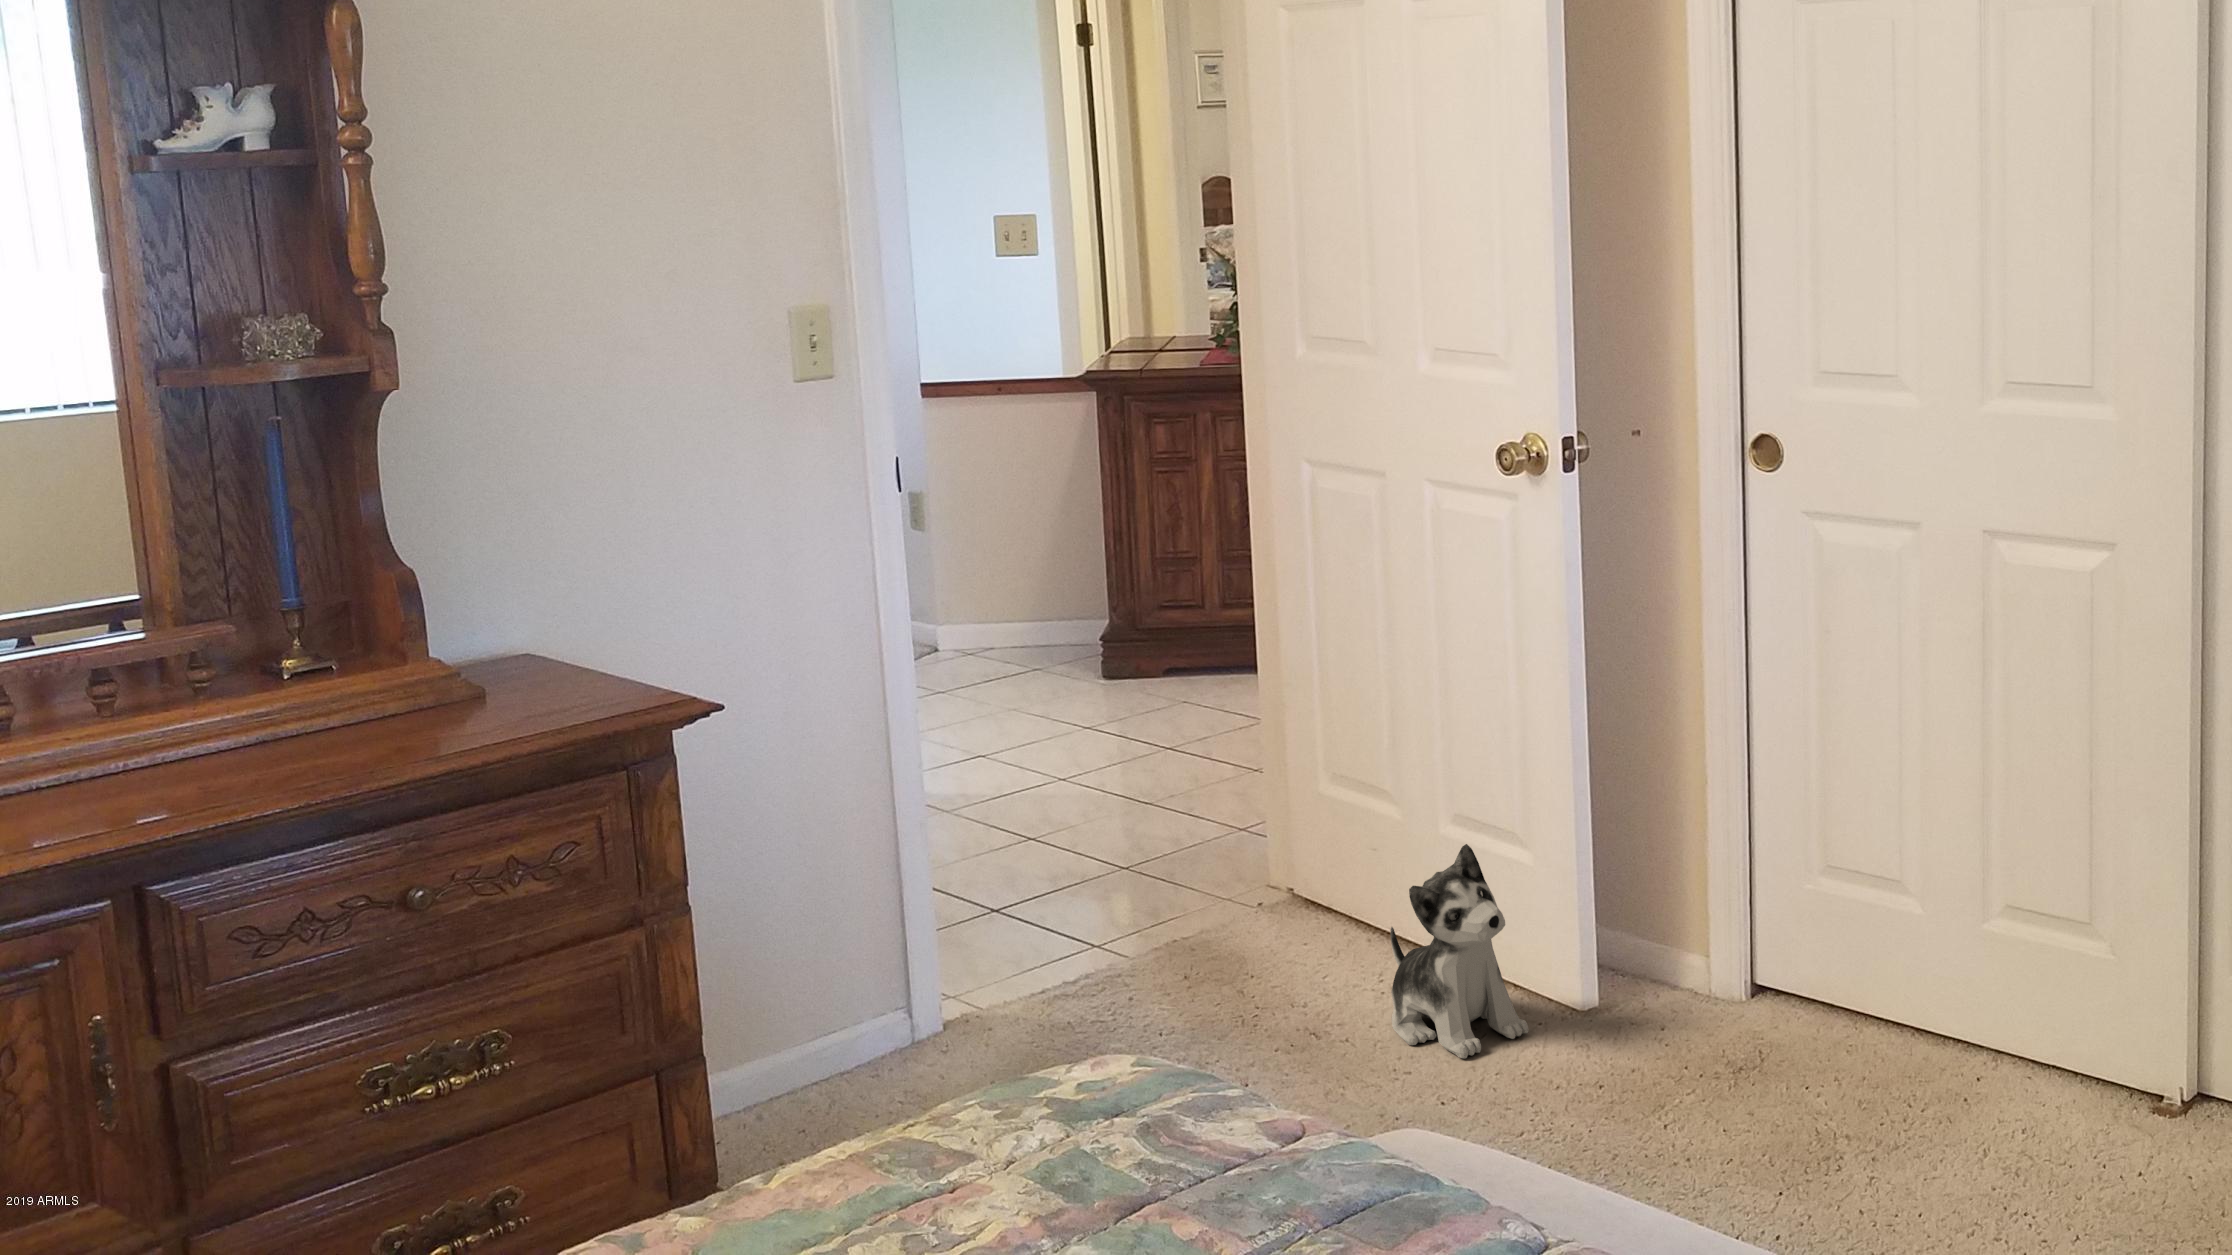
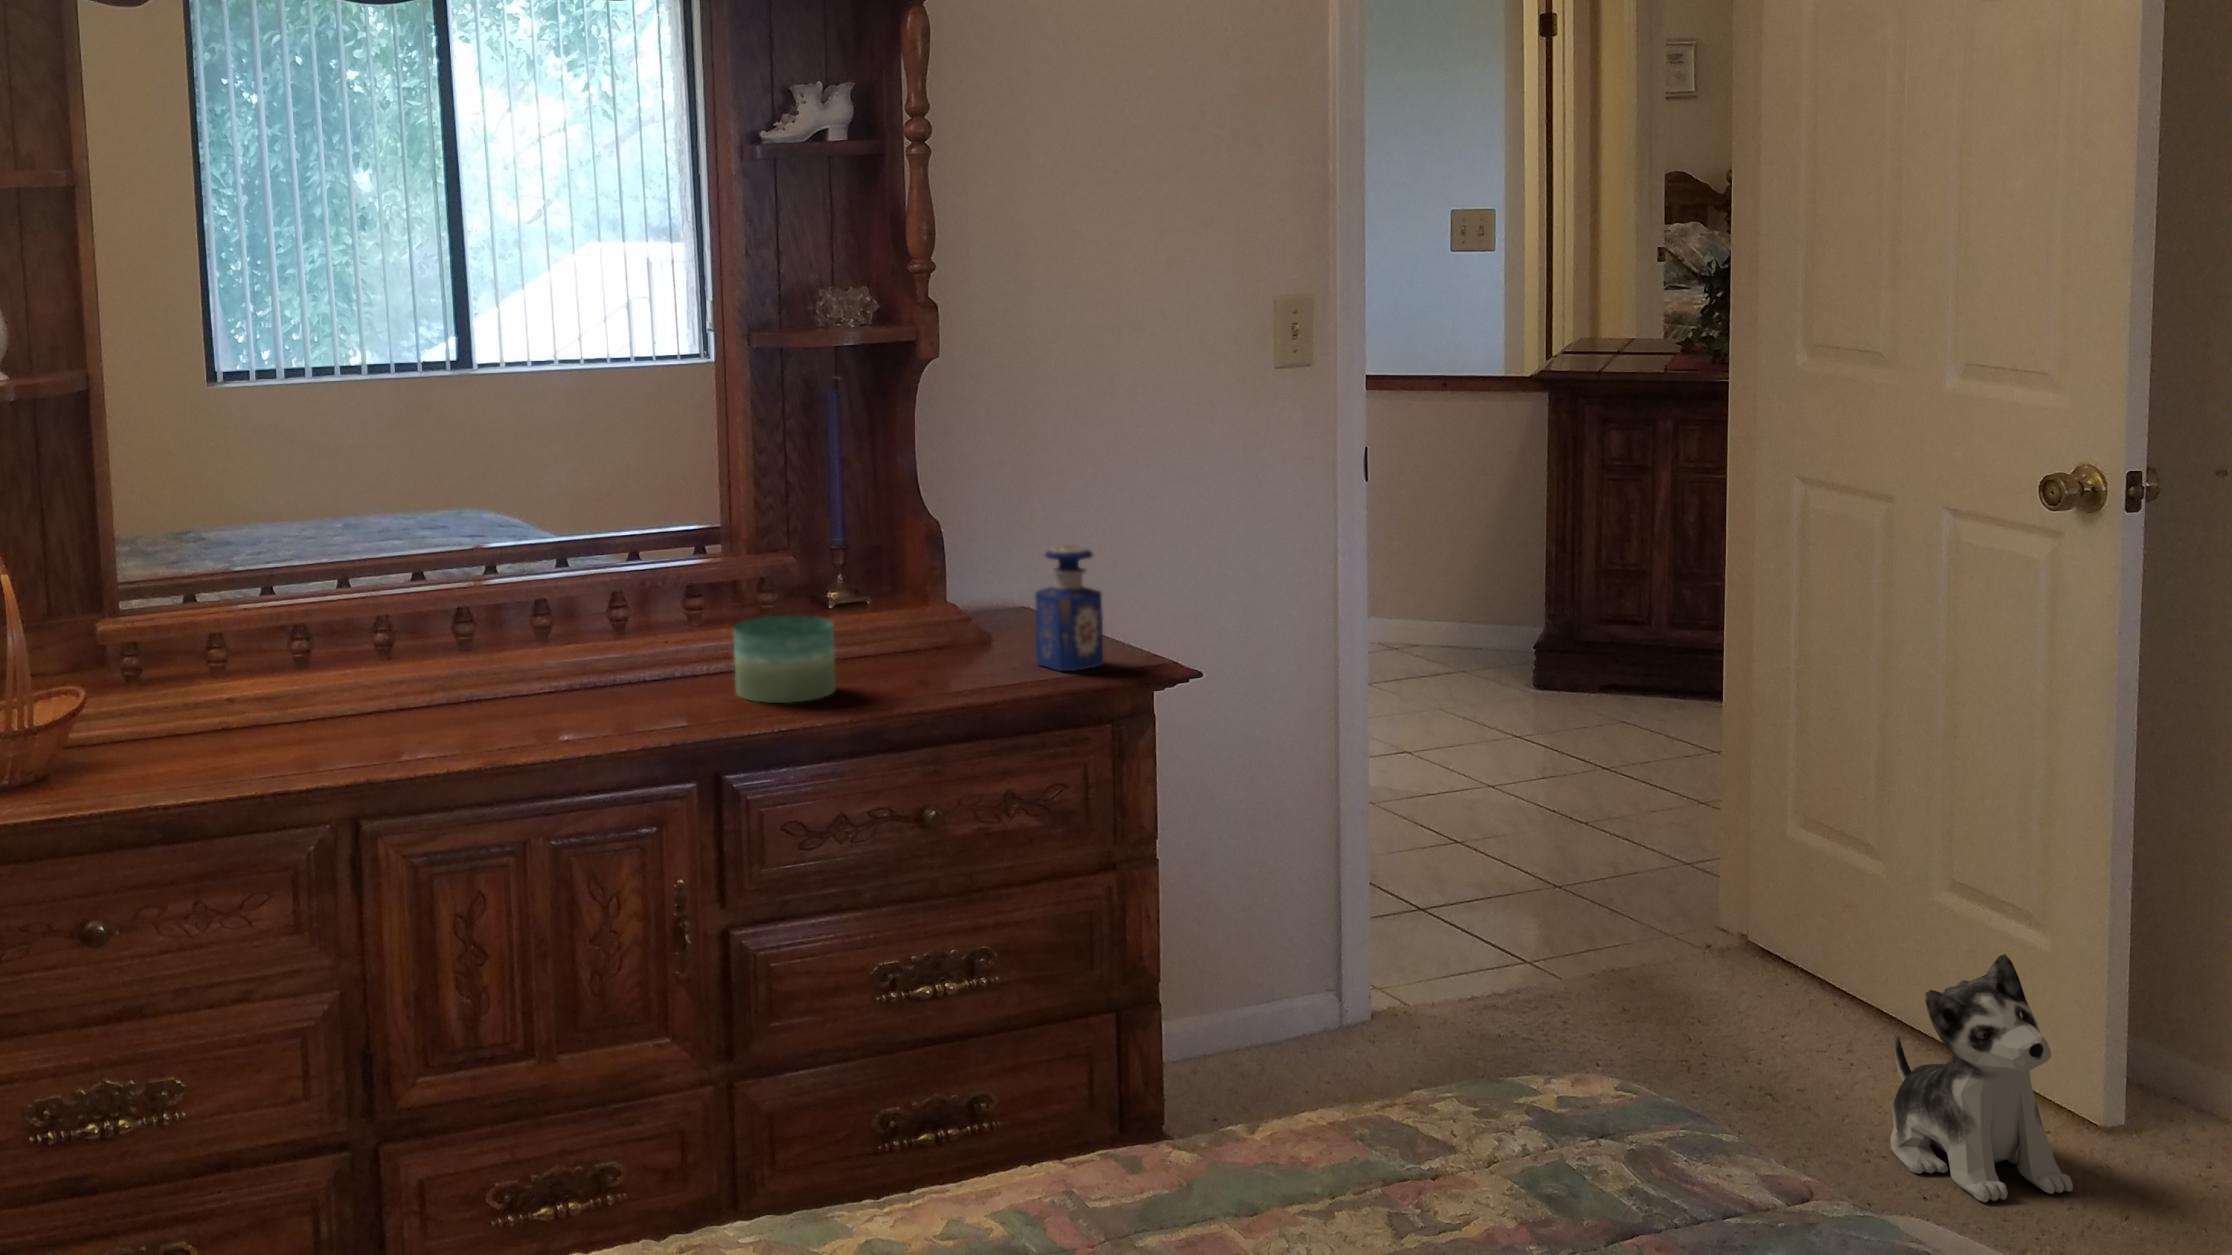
perfume bottle: none [531,581,617,717] -> present [1035,546,1104,671]
candle: none [136,695,282,804] -> present [733,615,836,703]

